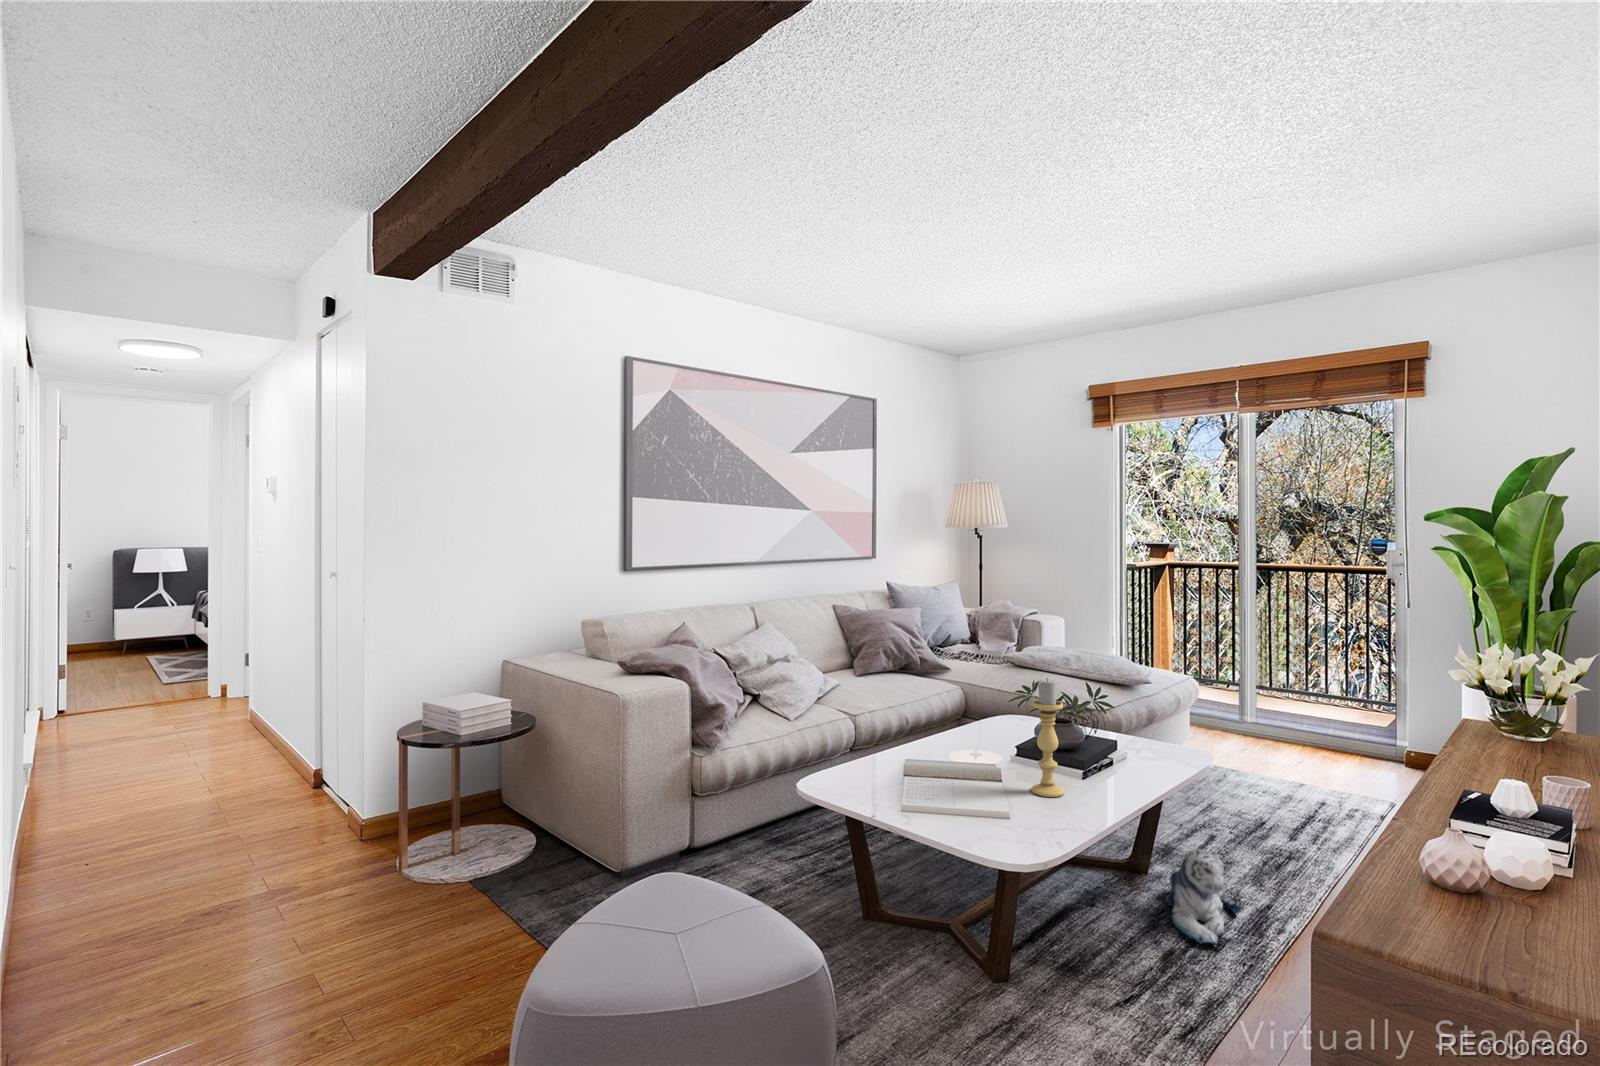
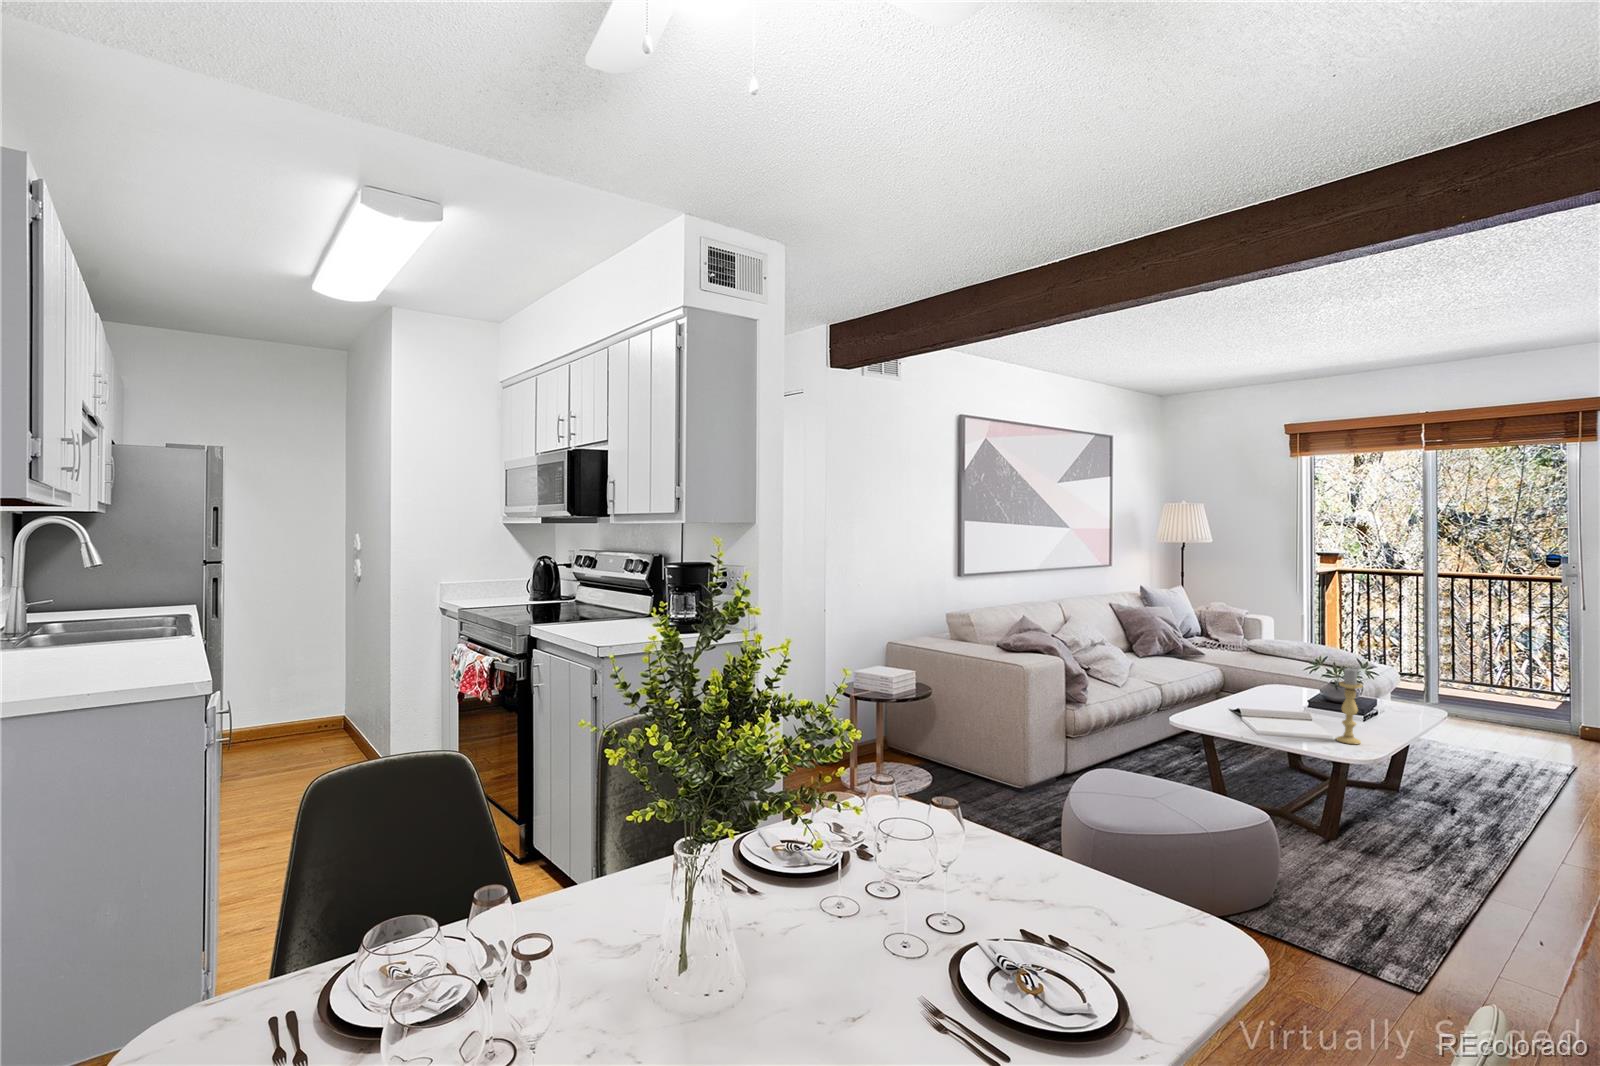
plush toy: present [1165,850,1241,944] -> none [1419,784,1480,843]

